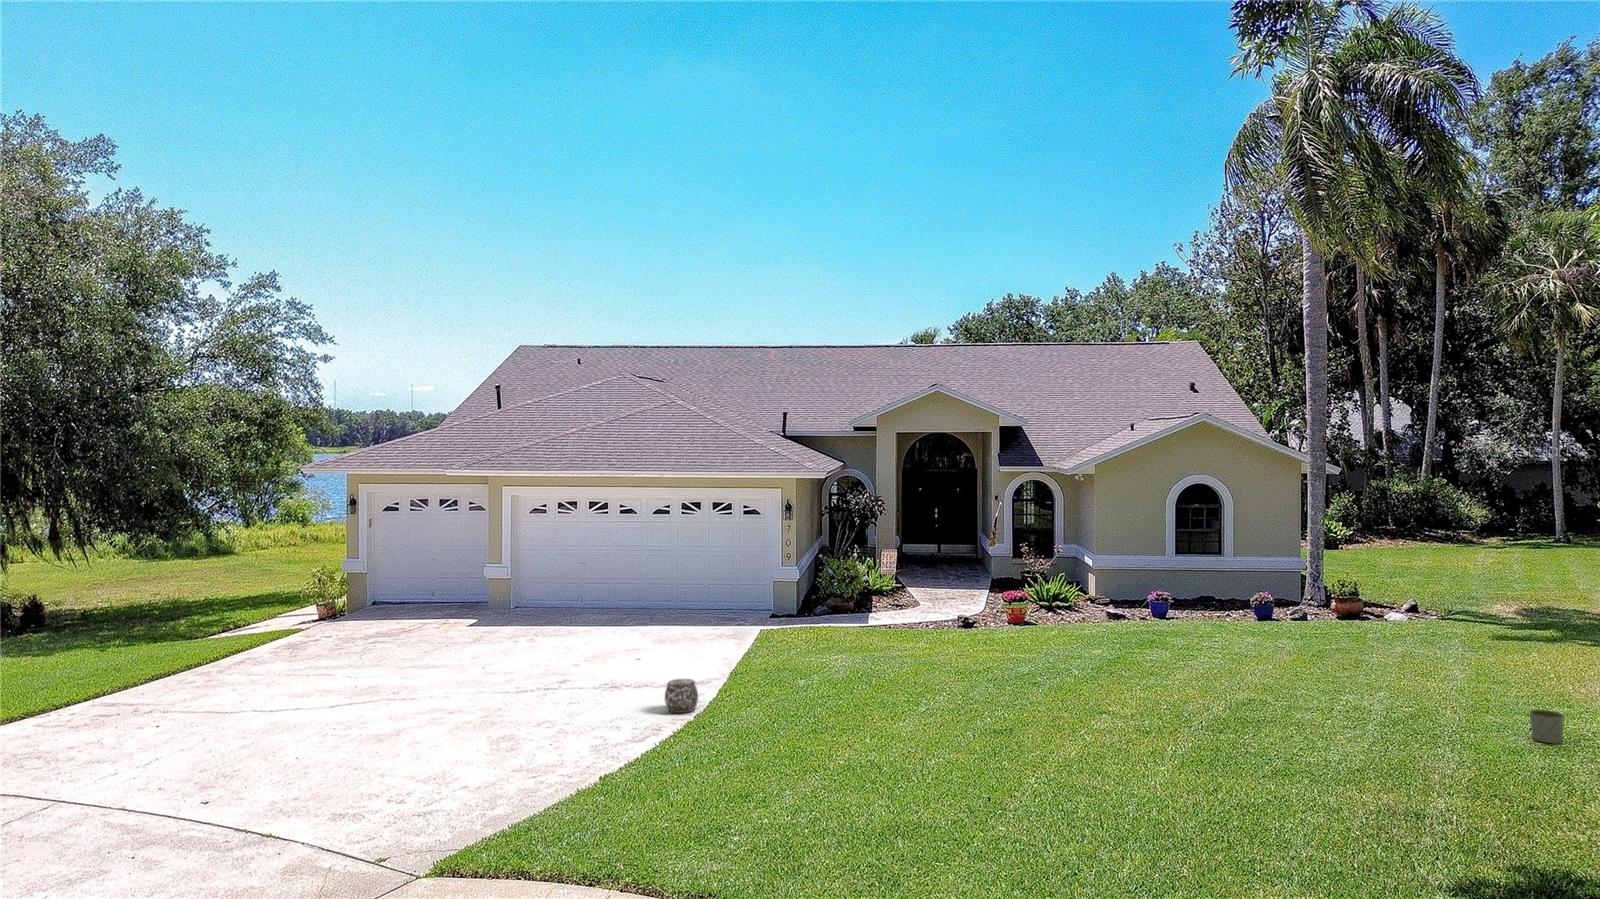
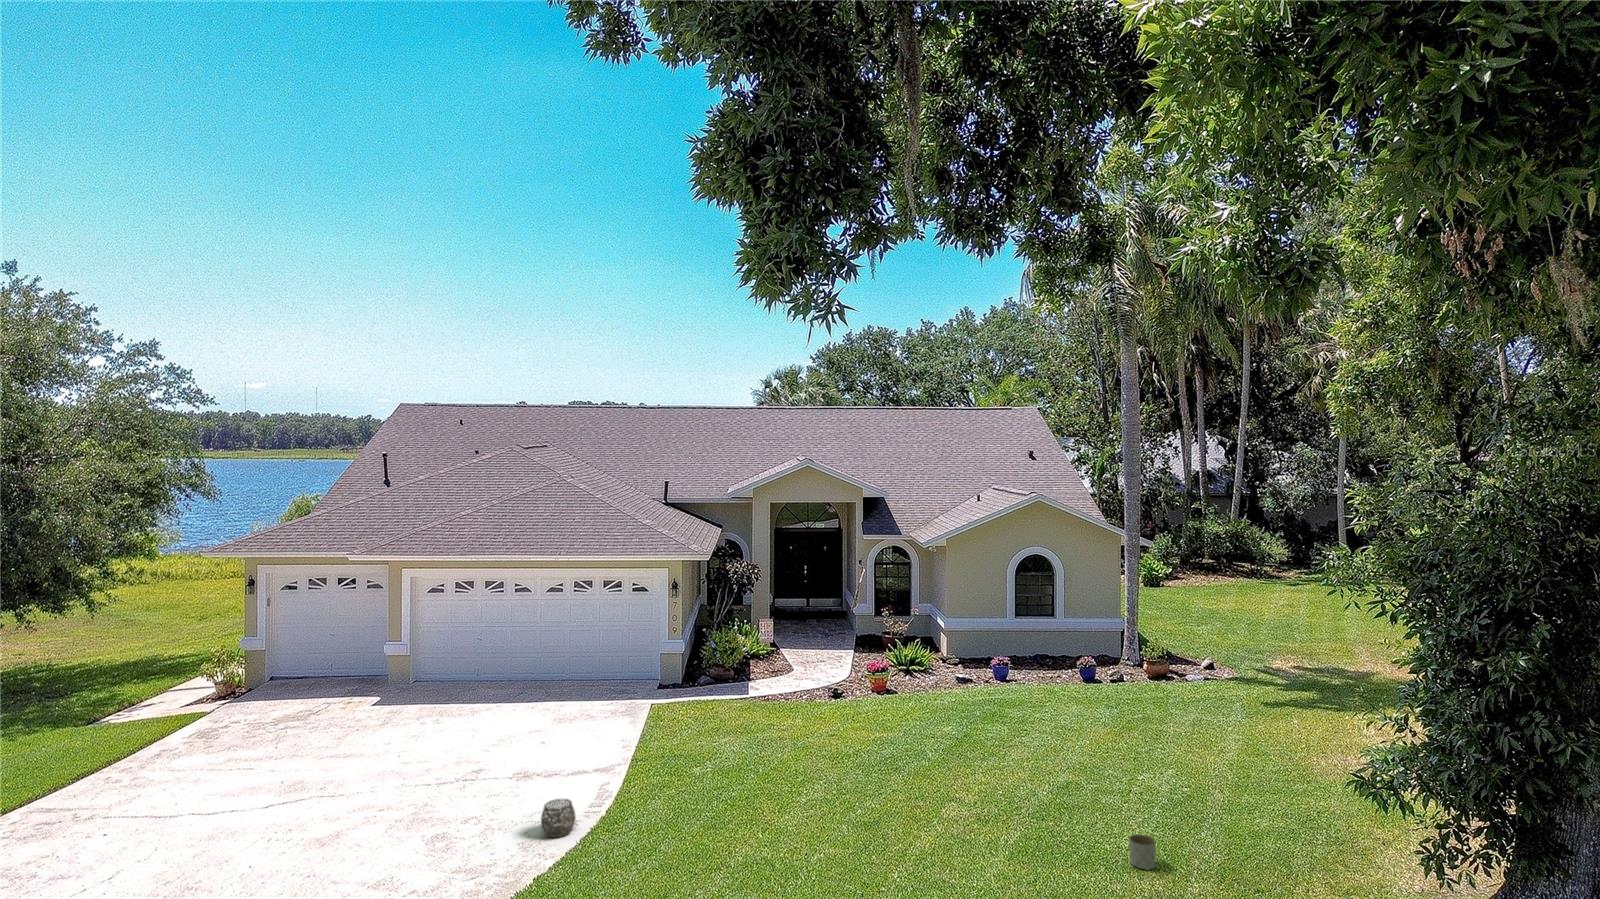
planter: present [1530,710,1564,744] -> present [1129,834,1156,870]

